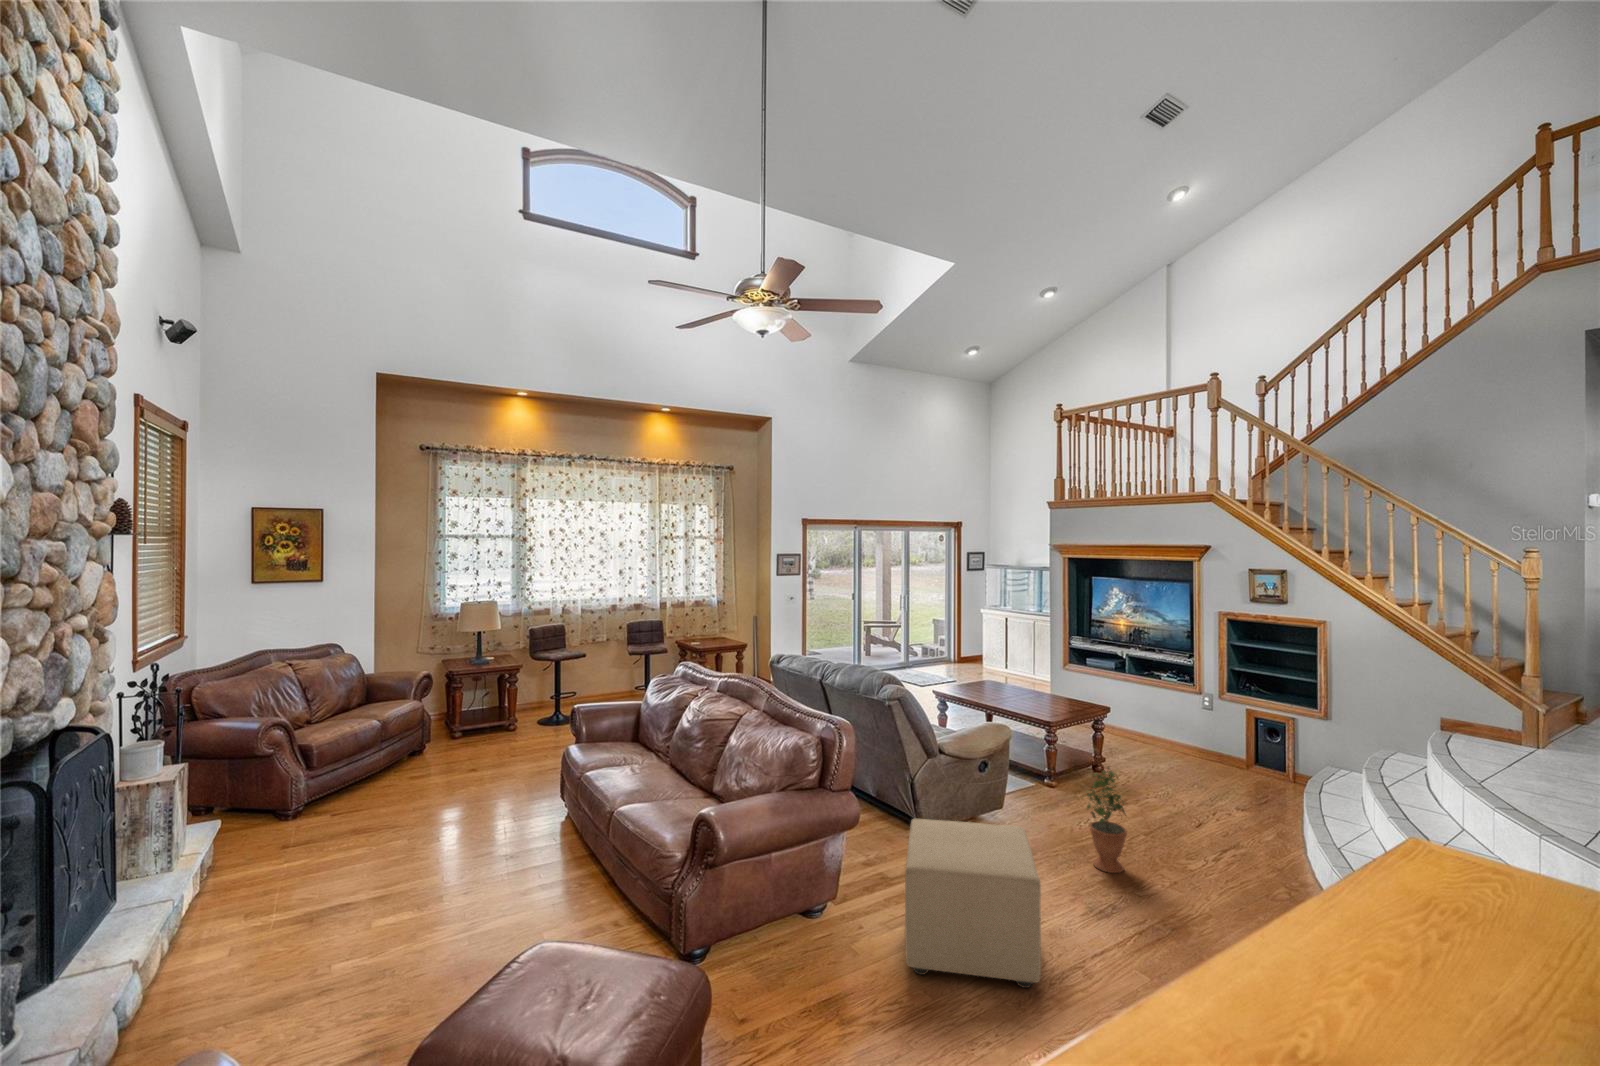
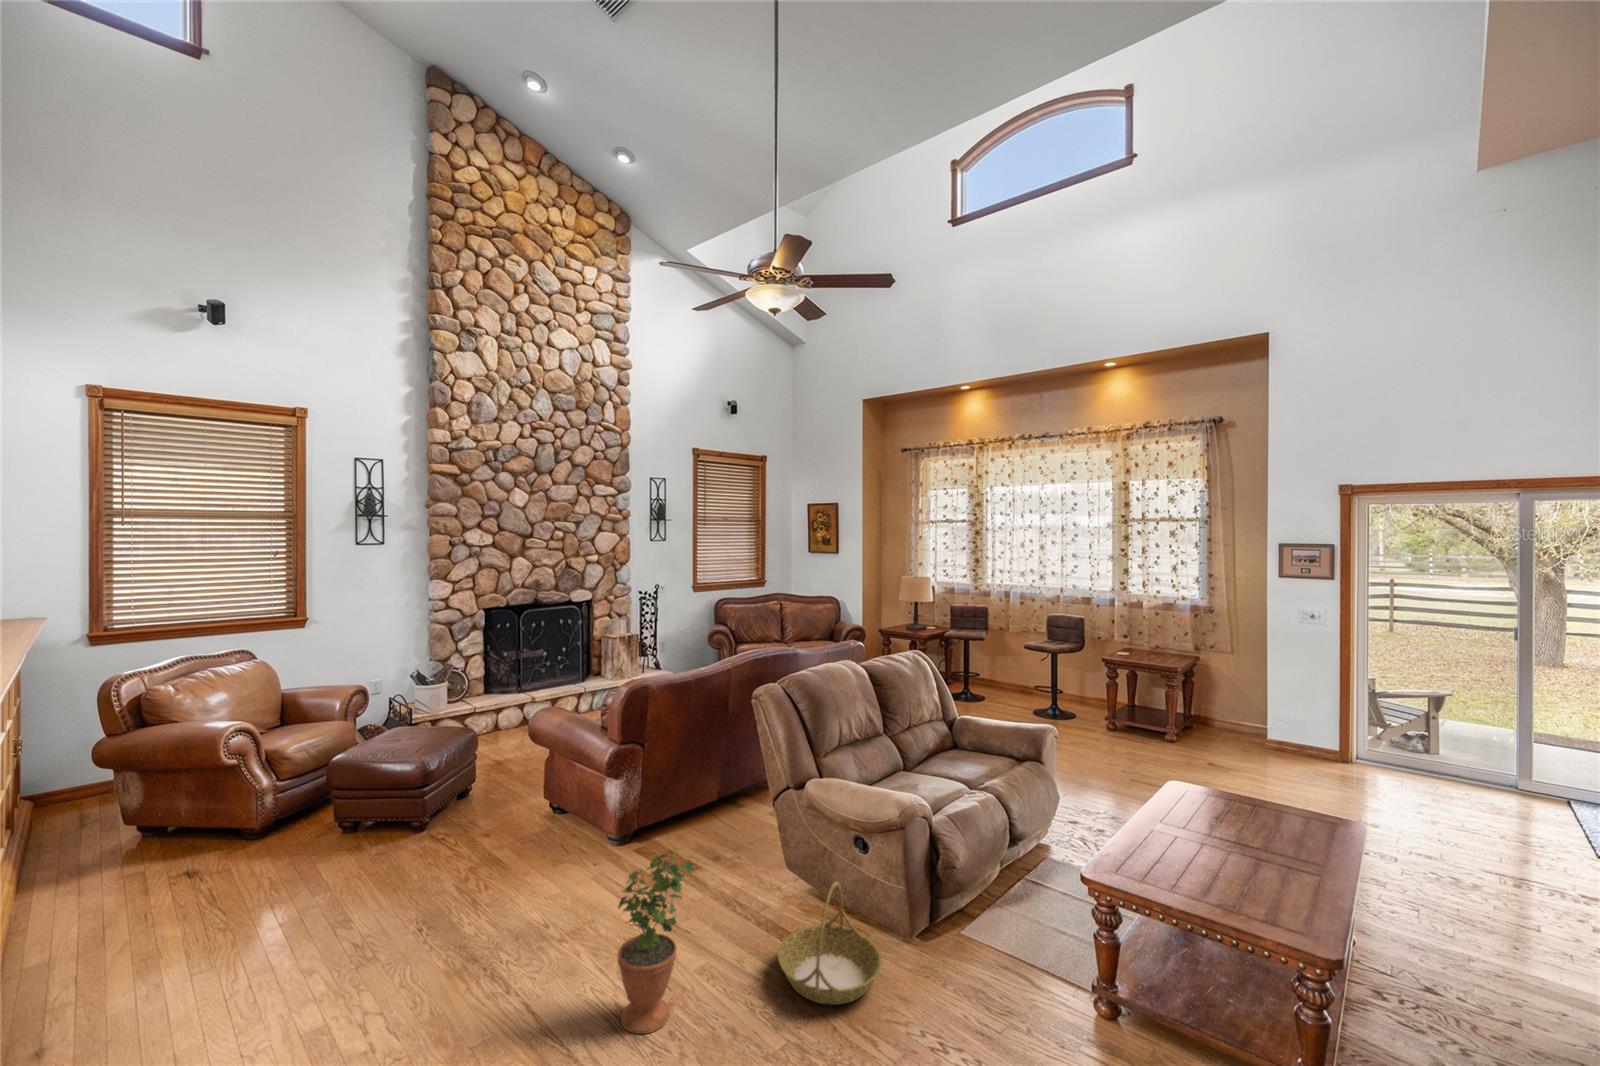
basket: none [1020,769,1082,828] -> present [778,881,883,1005]
ottoman: present [905,818,1041,988] -> none [375,759,556,913]

